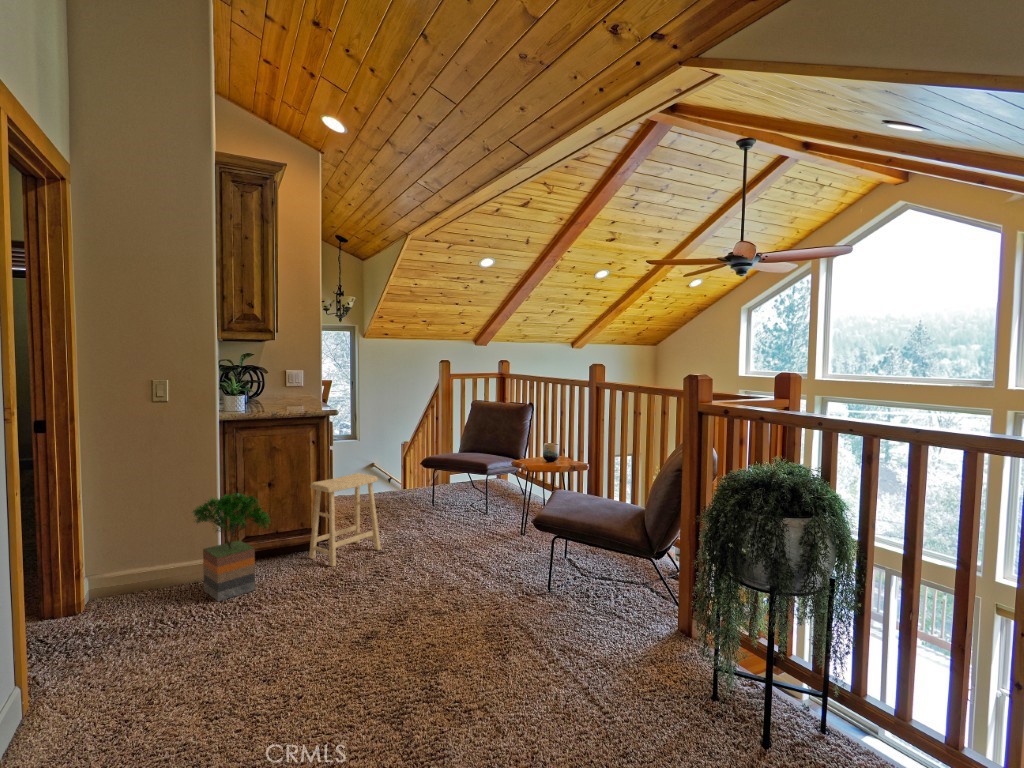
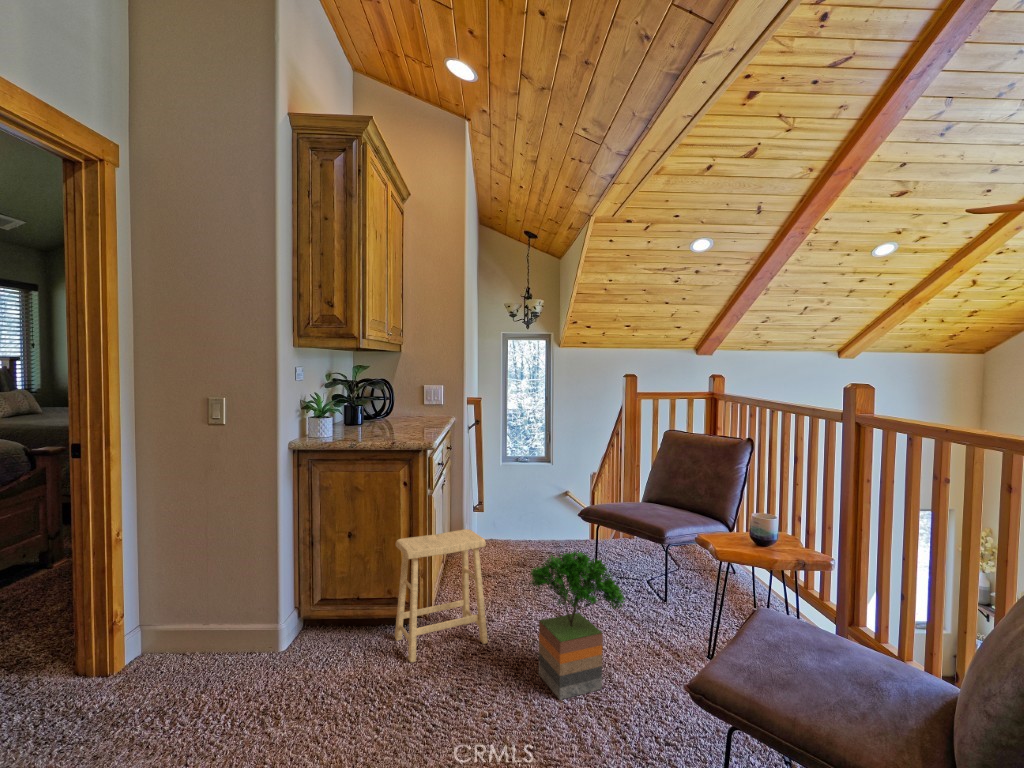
potted tree: present [193,493,270,601] -> present [530,551,625,700]

